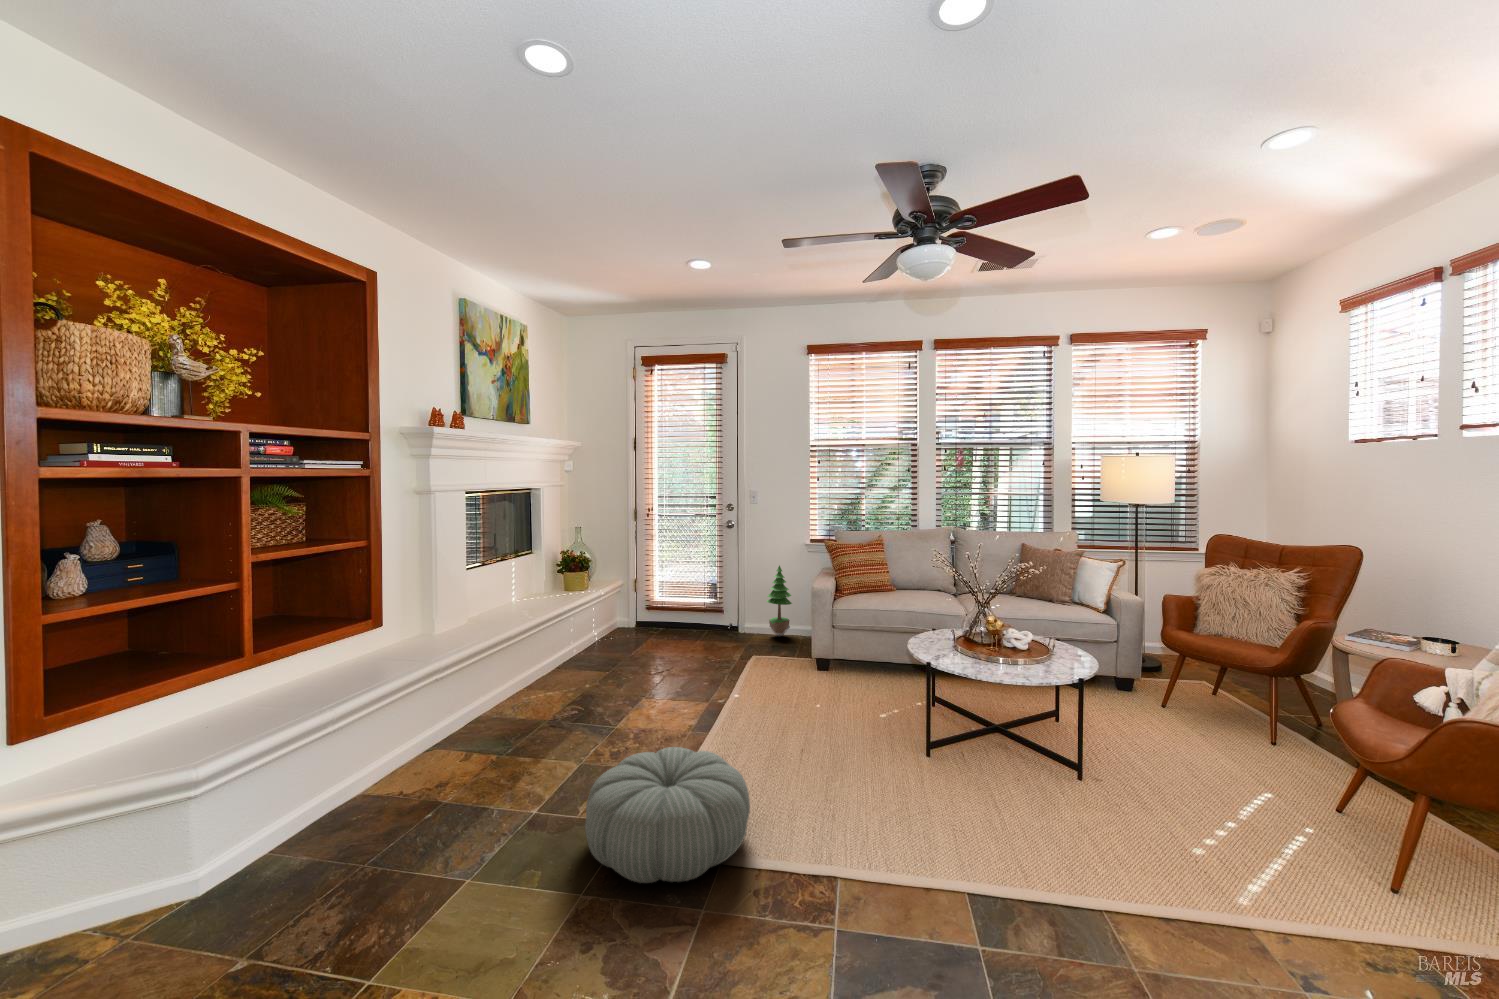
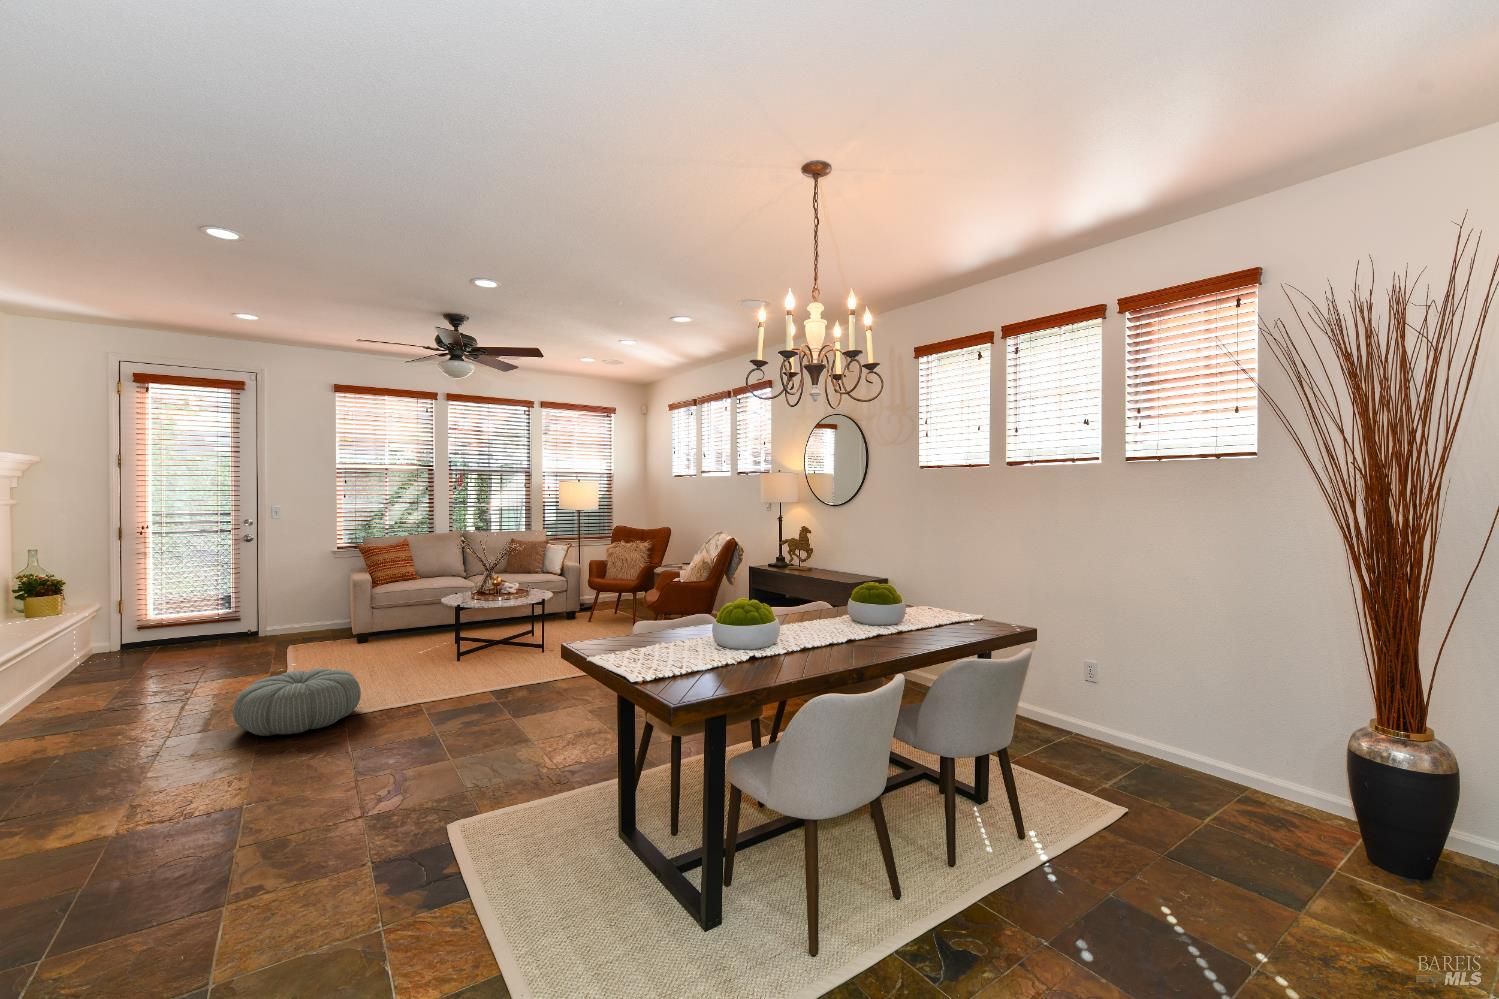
potted tree: present [767,566,792,637] -> none [294,570,322,633]

